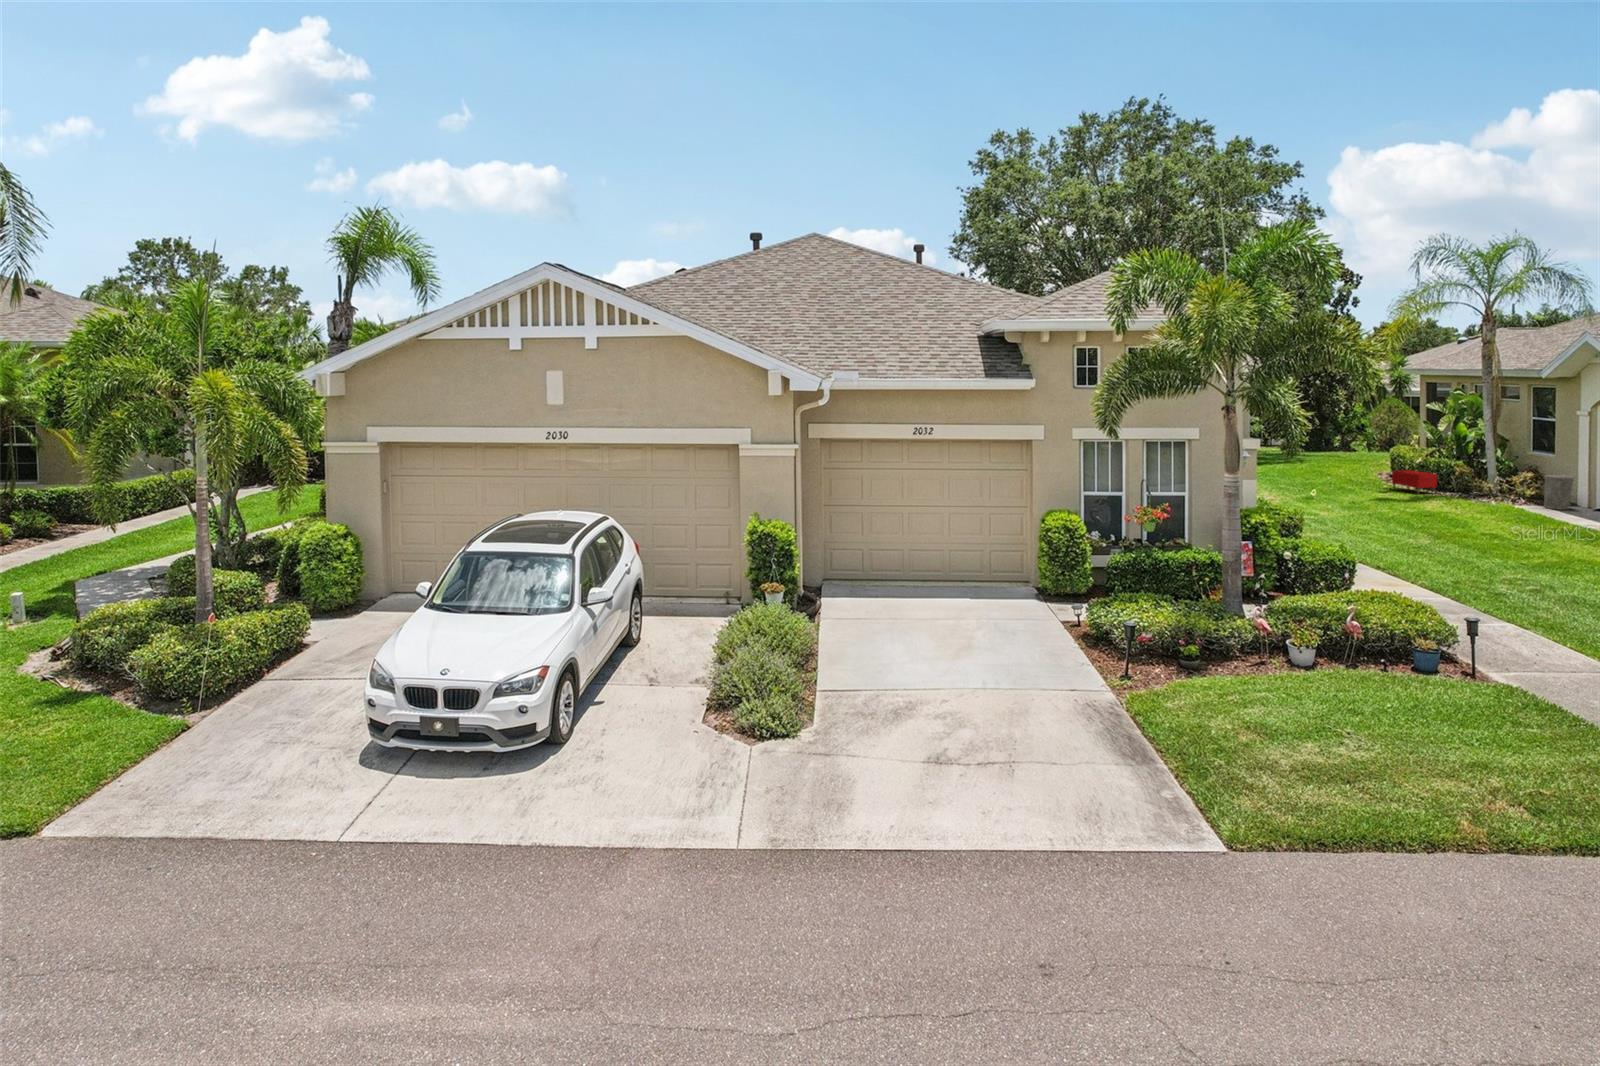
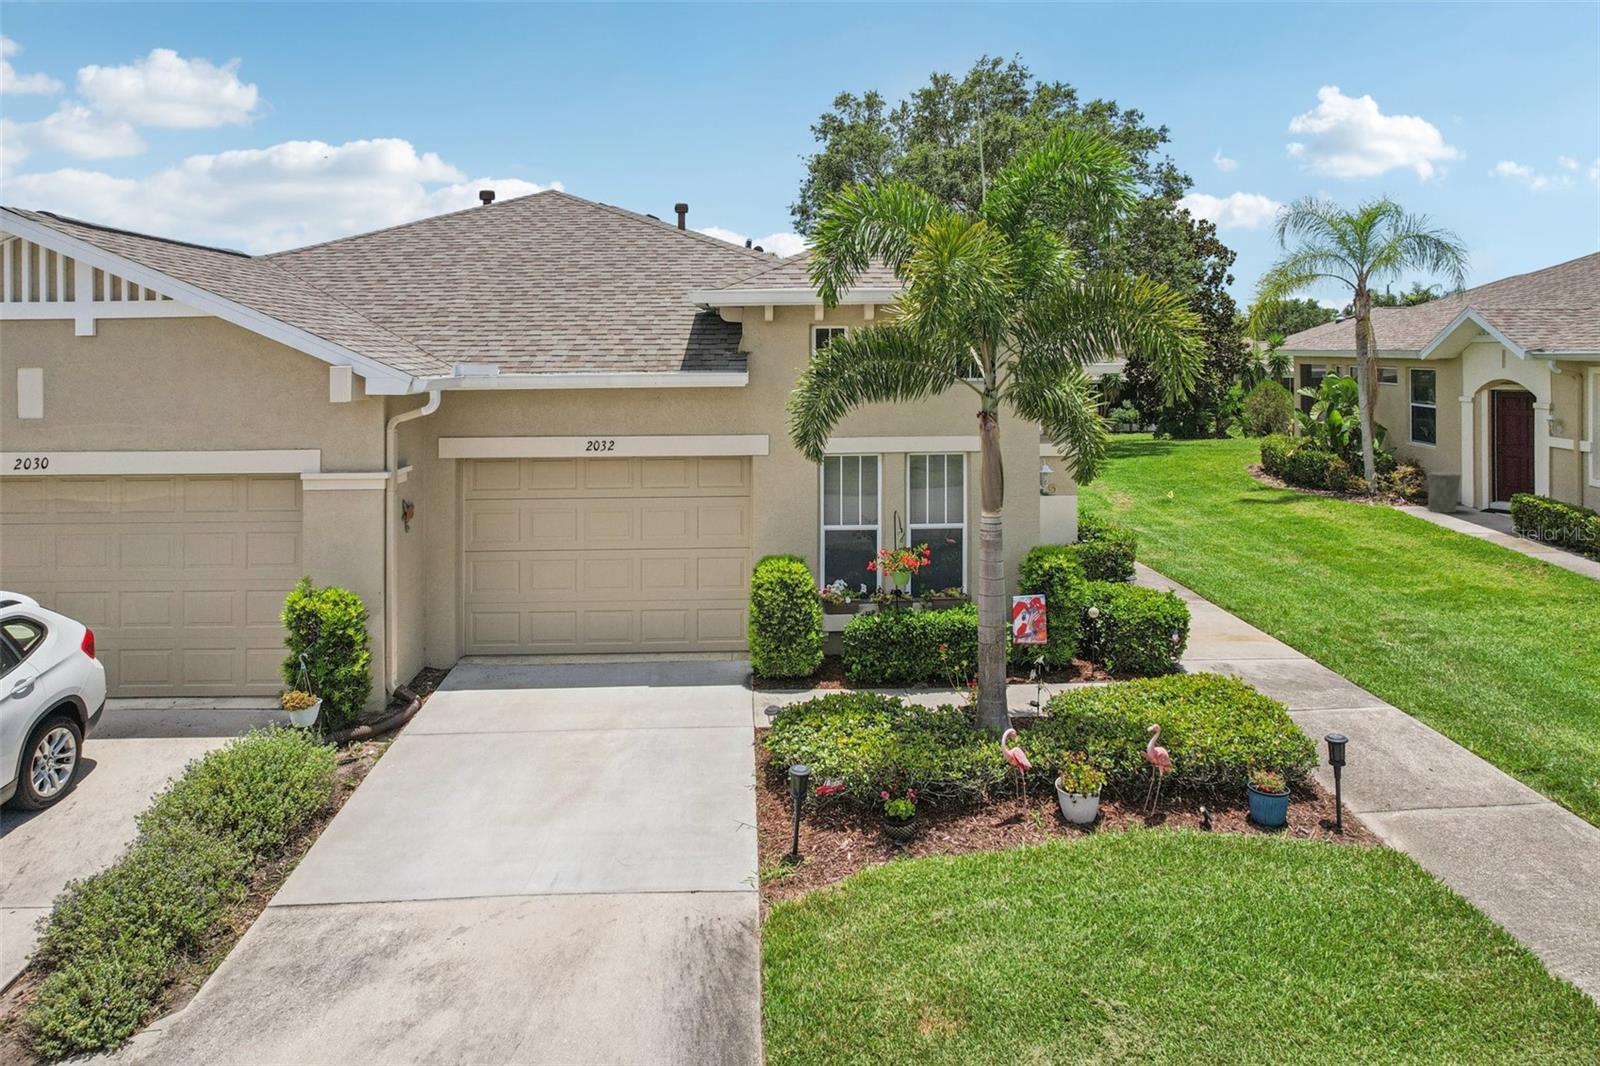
bench: present [1392,470,1437,493] -> none [1259,466,1309,495]

